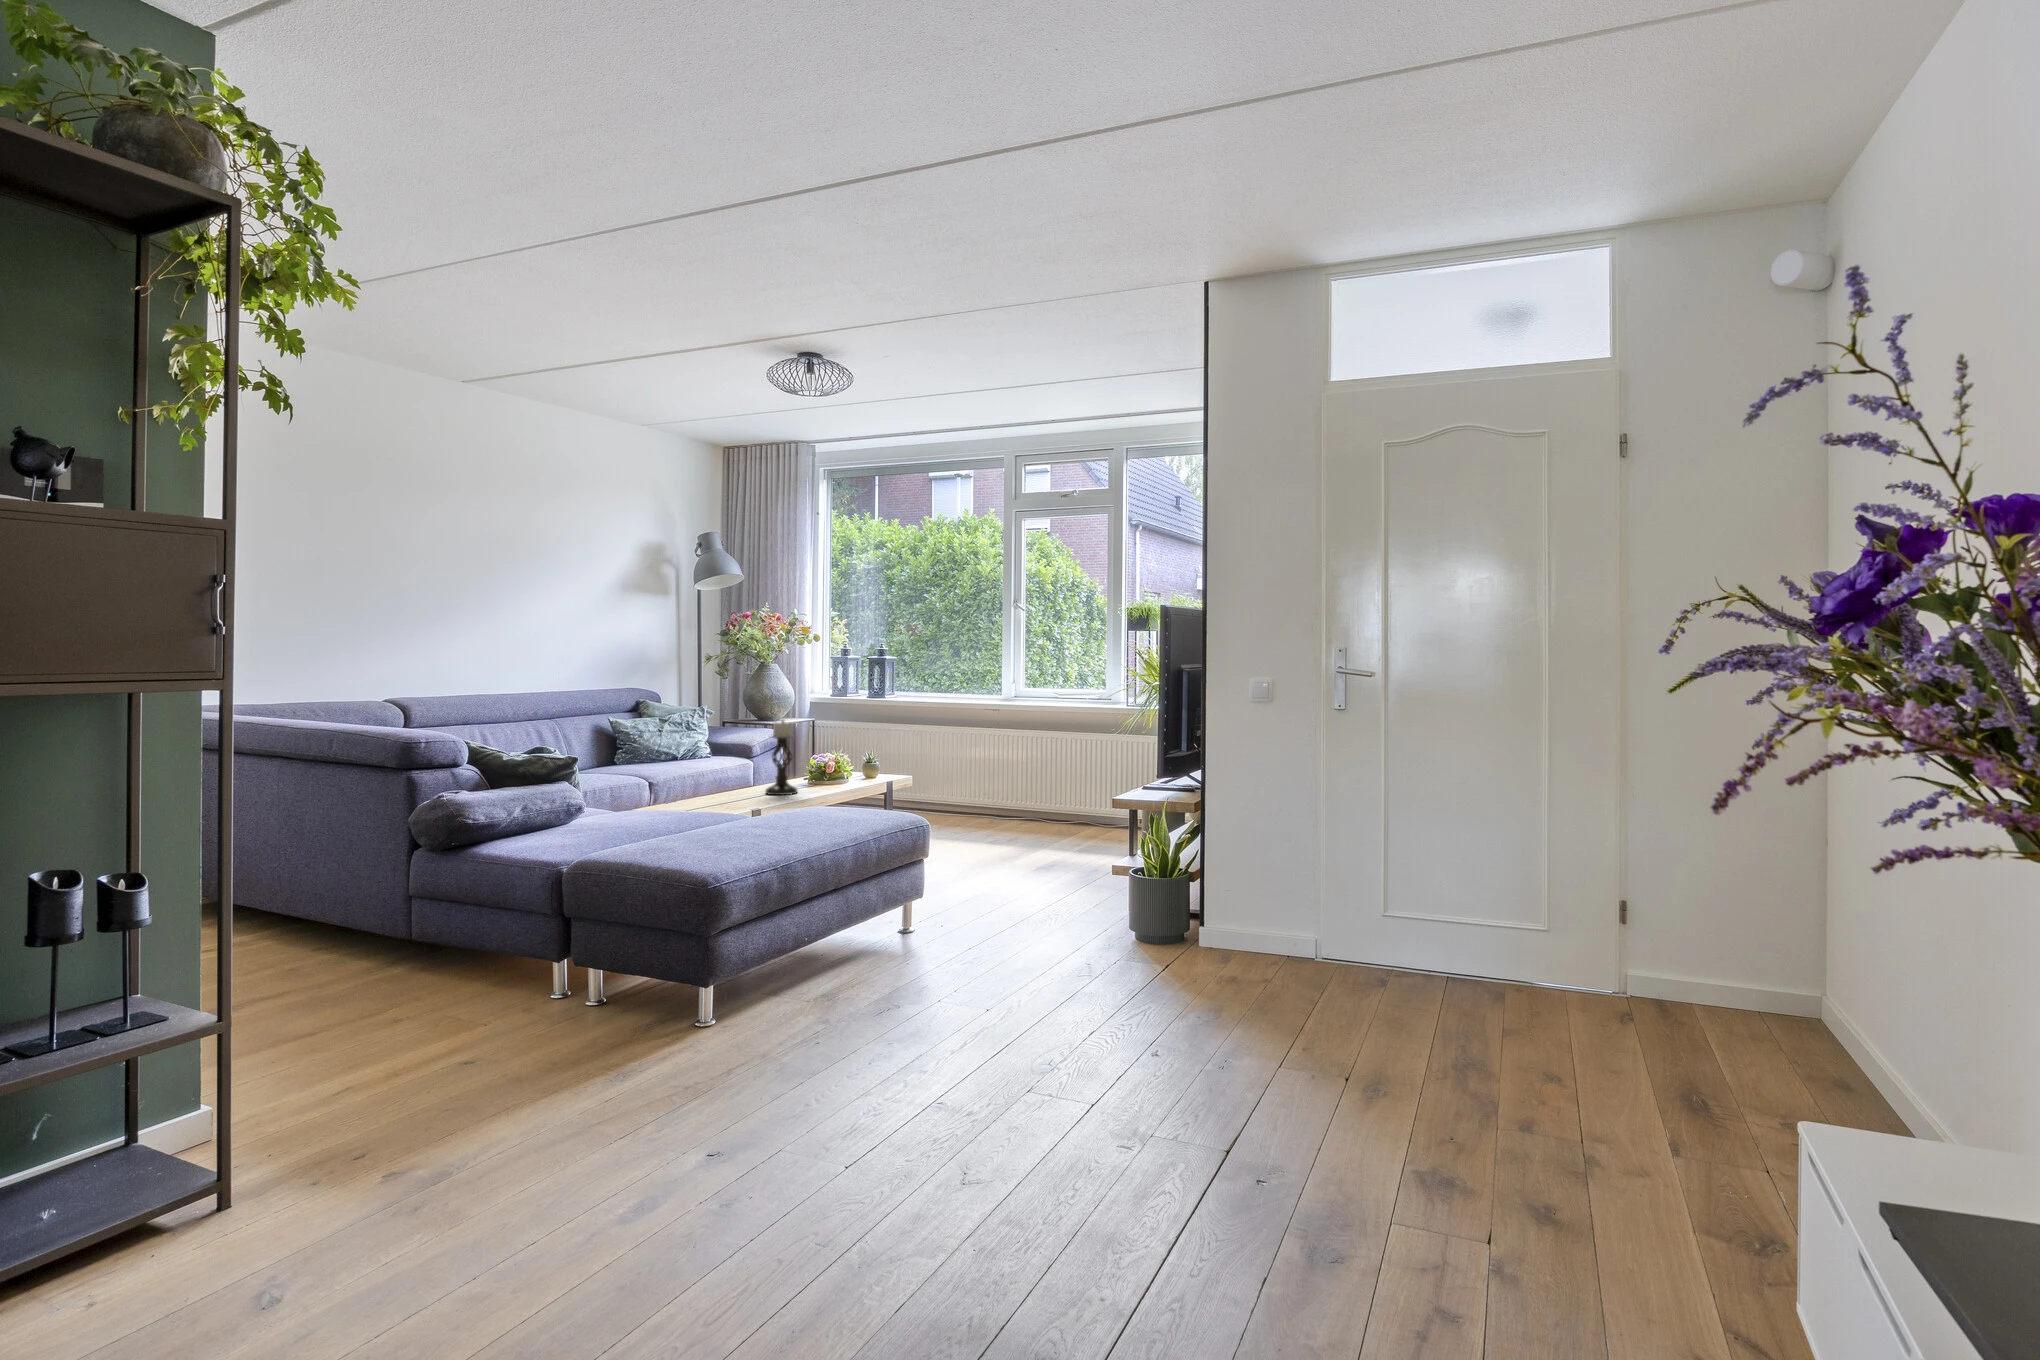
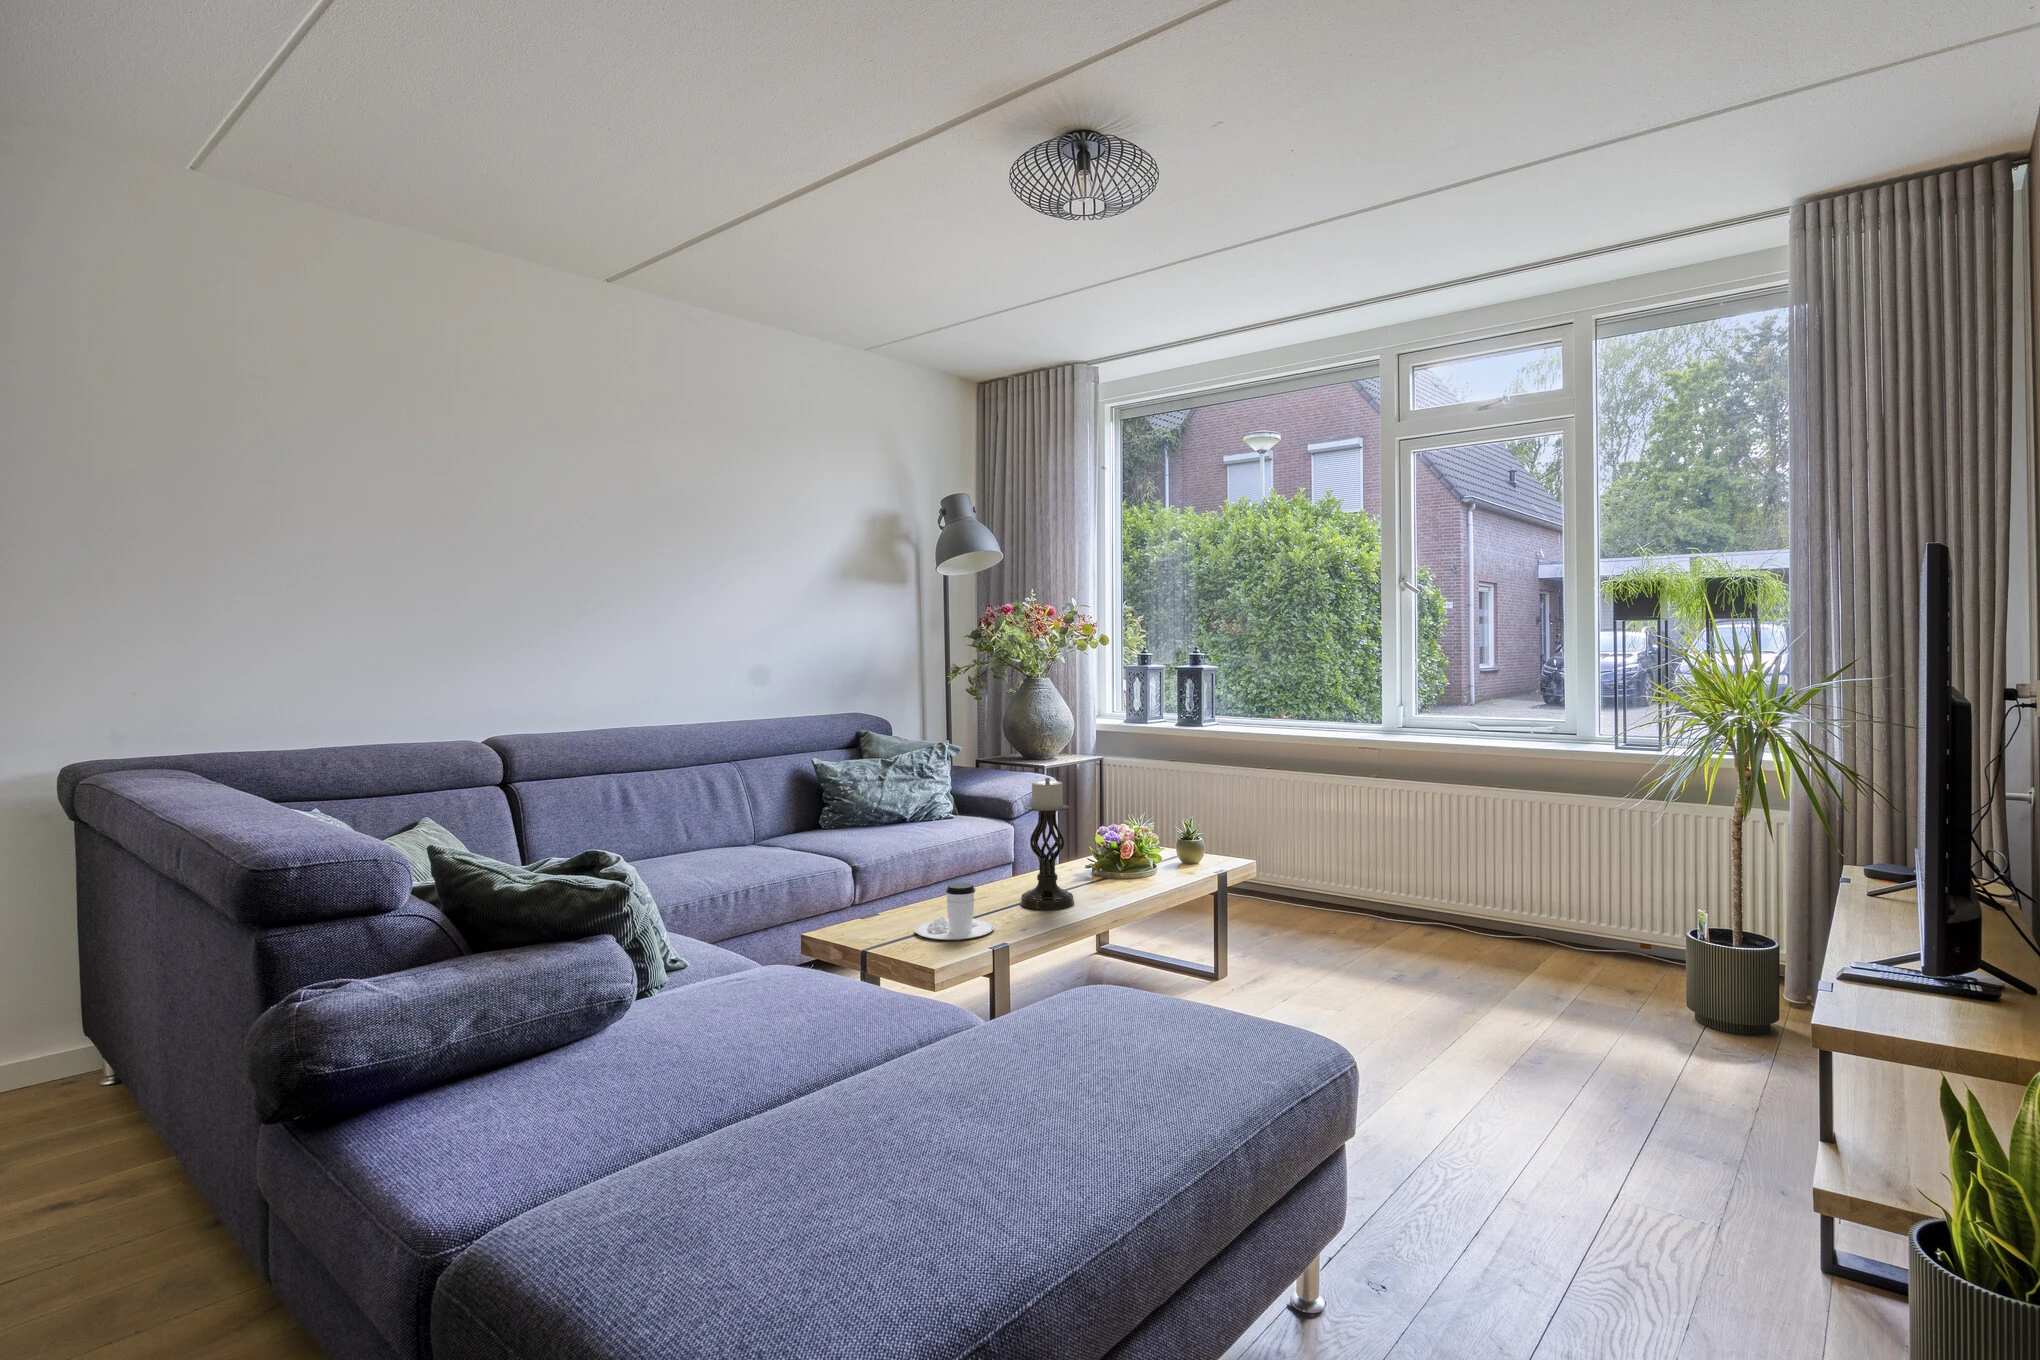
coffee cup: none [705,776,752,806] -> present [915,883,994,940]

